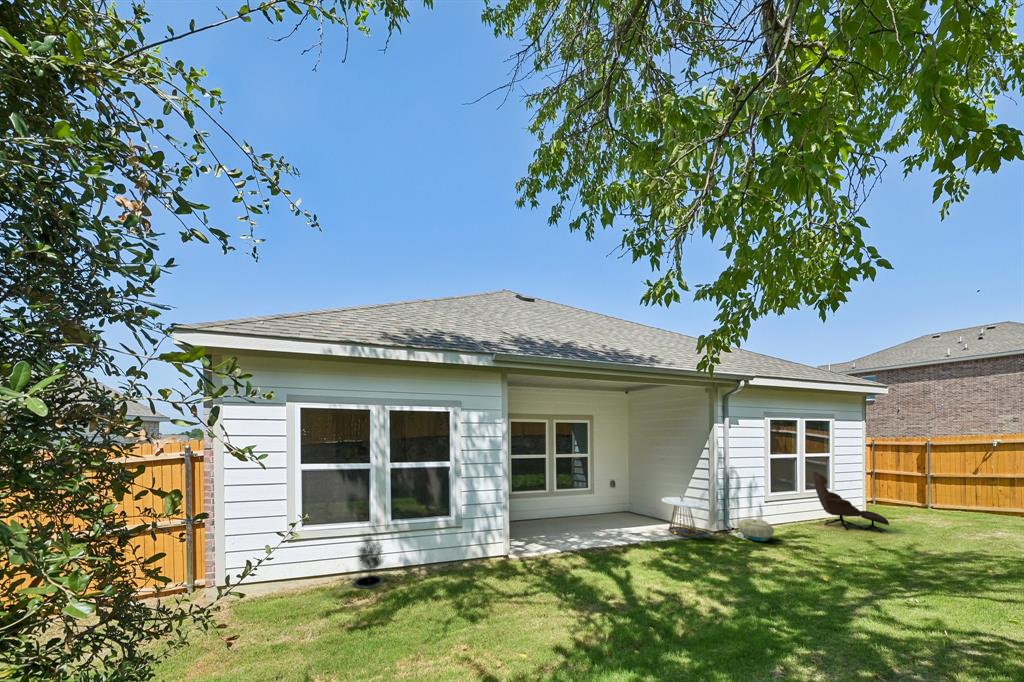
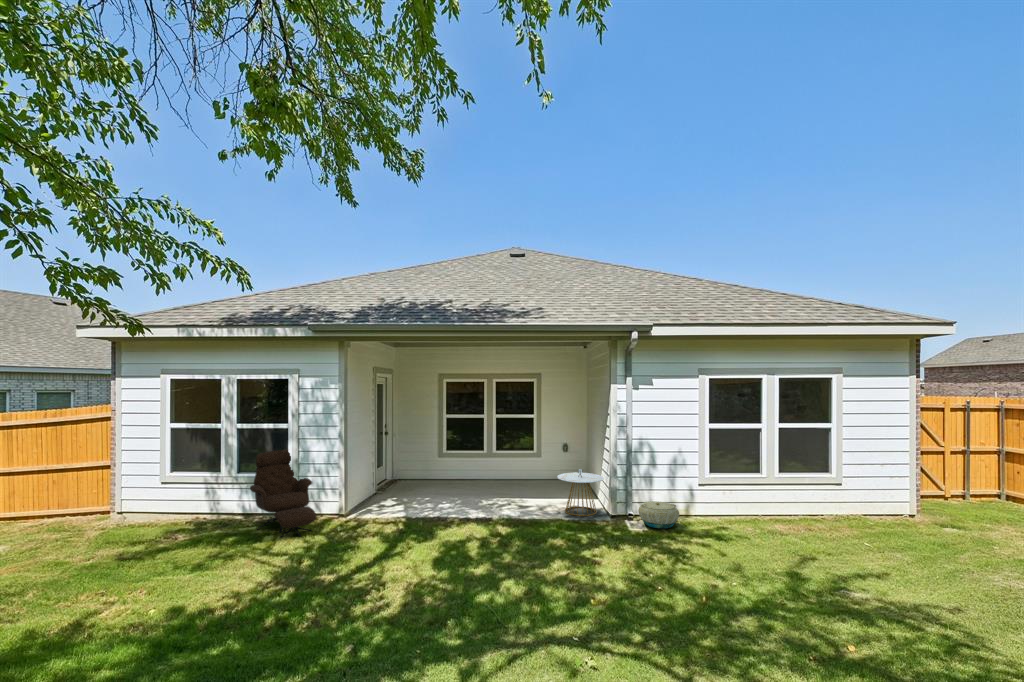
lounge chair: present [813,472,889,533] -> present [250,450,317,538]
potted tree: present [354,534,385,589] -> none [187,479,220,526]

